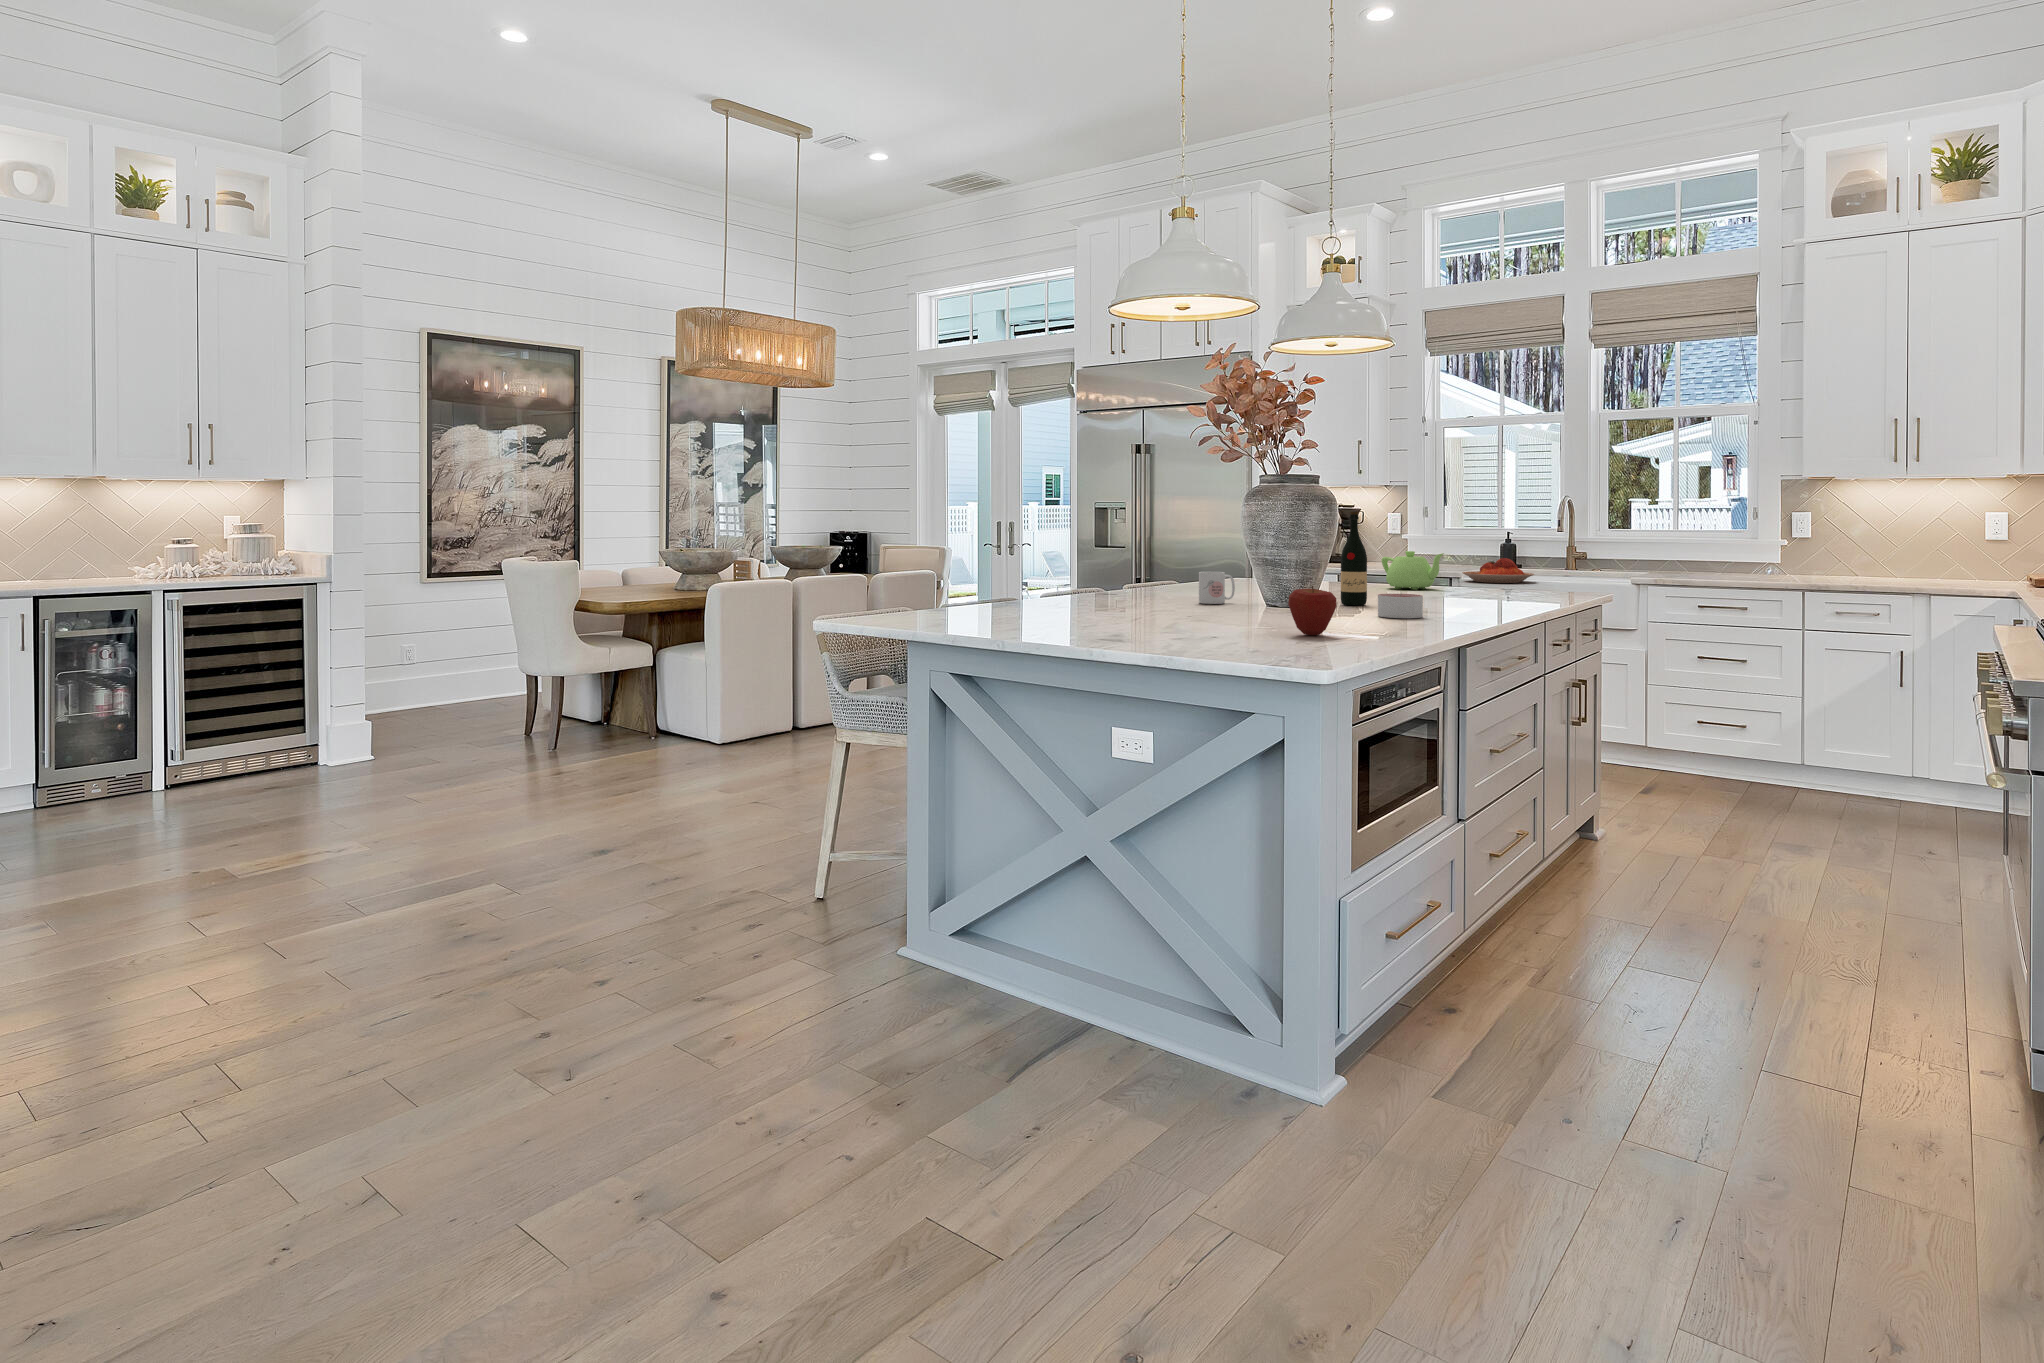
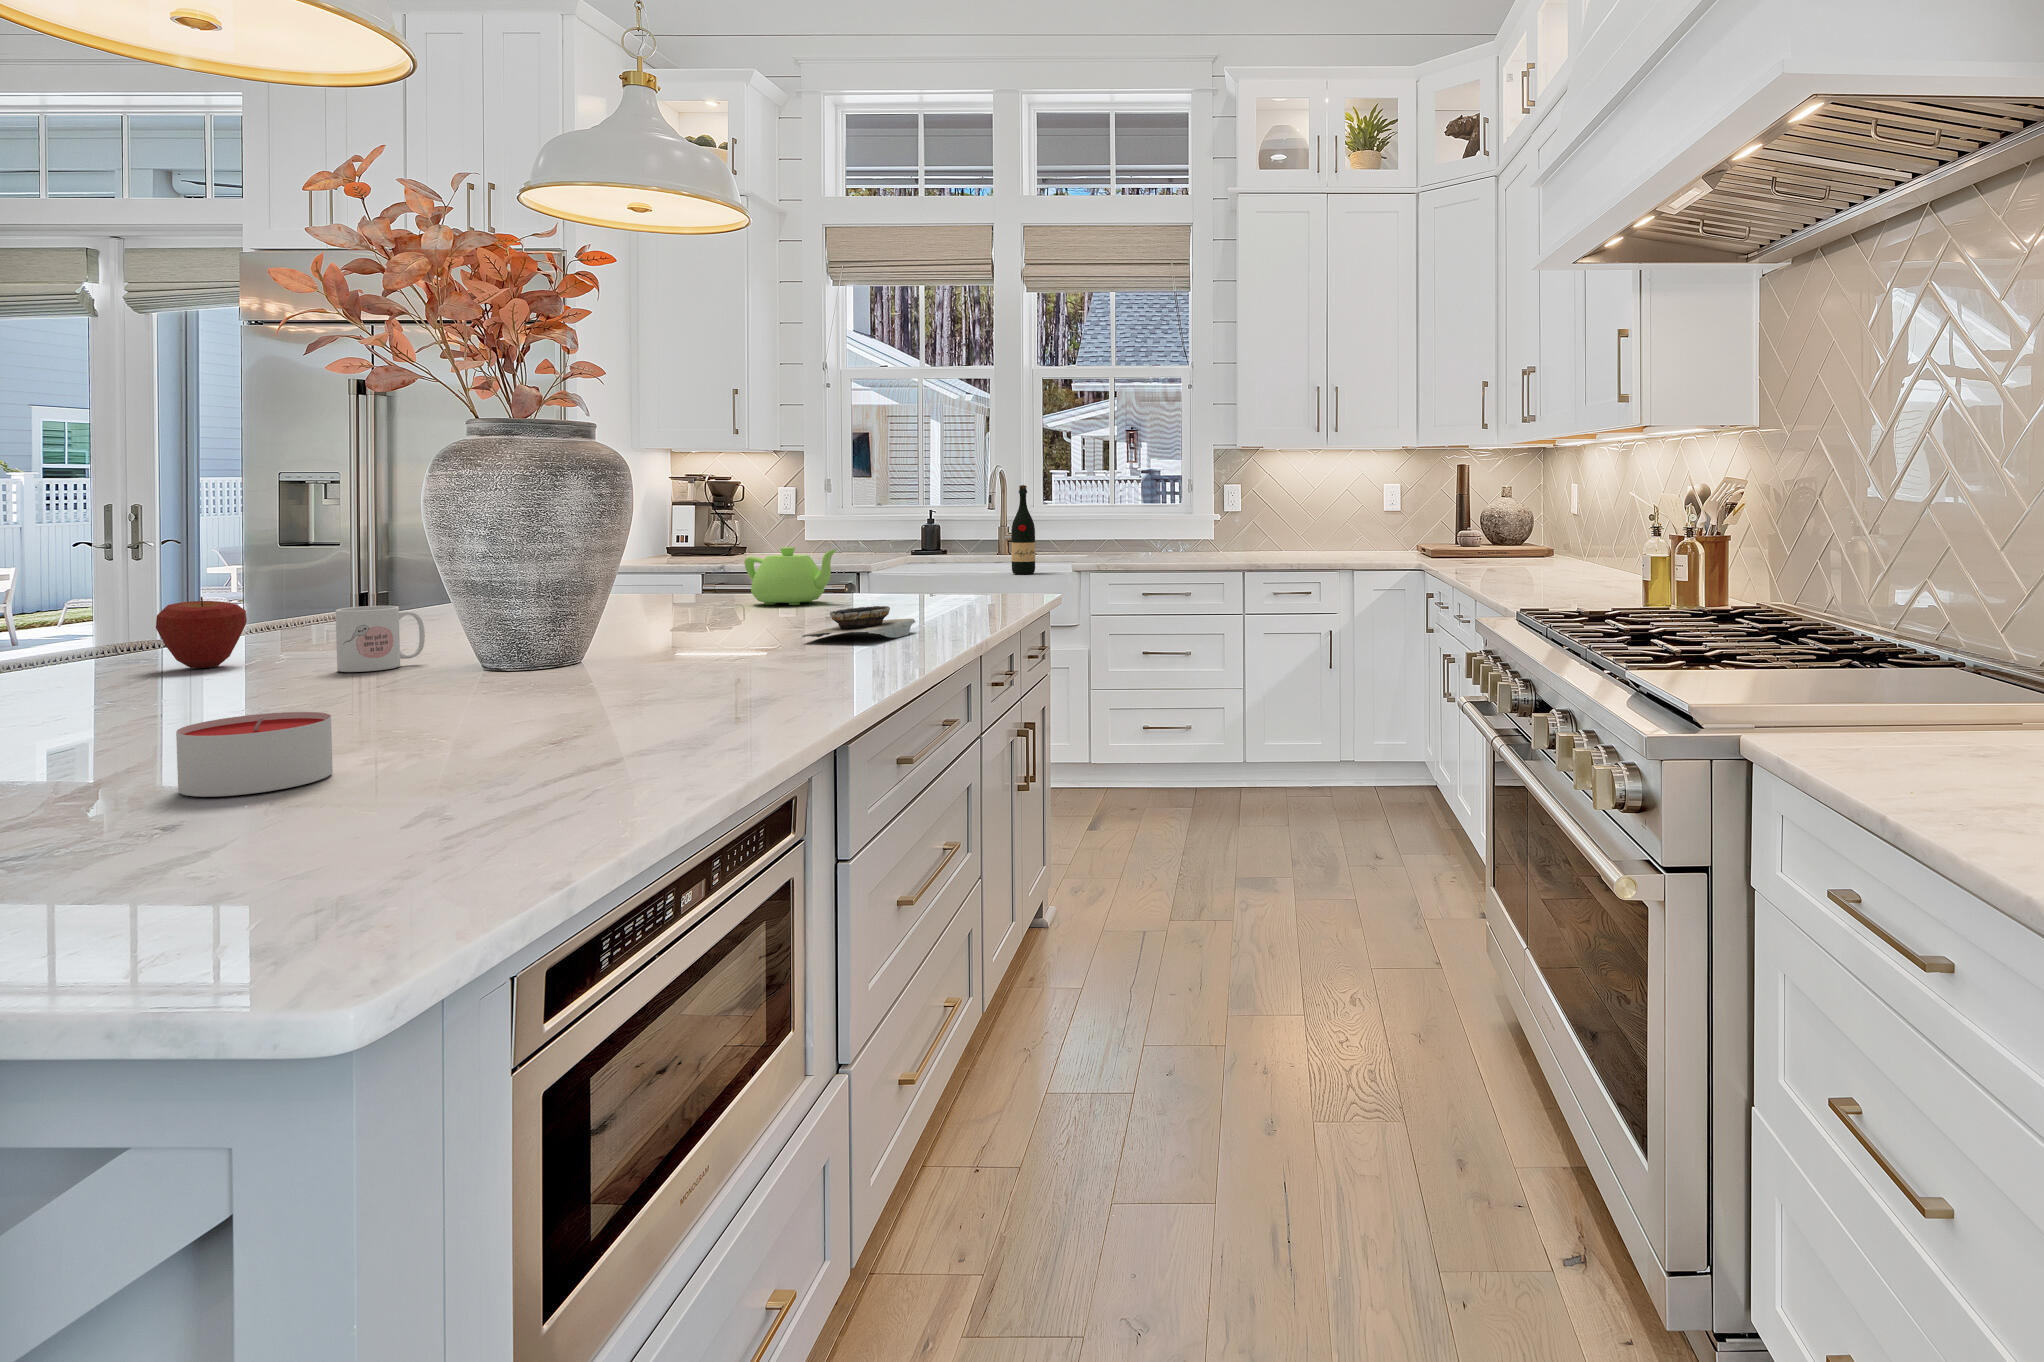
wine bottle: present [1341,511,1367,605] -> present [1011,485,1035,574]
plate: present [1462,558,1534,583] -> none [869,549,963,584]
apple: present [1288,586,1337,635] -> present [156,597,247,668]
bowl: none [1430,587,1502,607] -> present [802,606,915,638]
candle: present [1378,594,1423,618] -> present [176,712,333,797]

